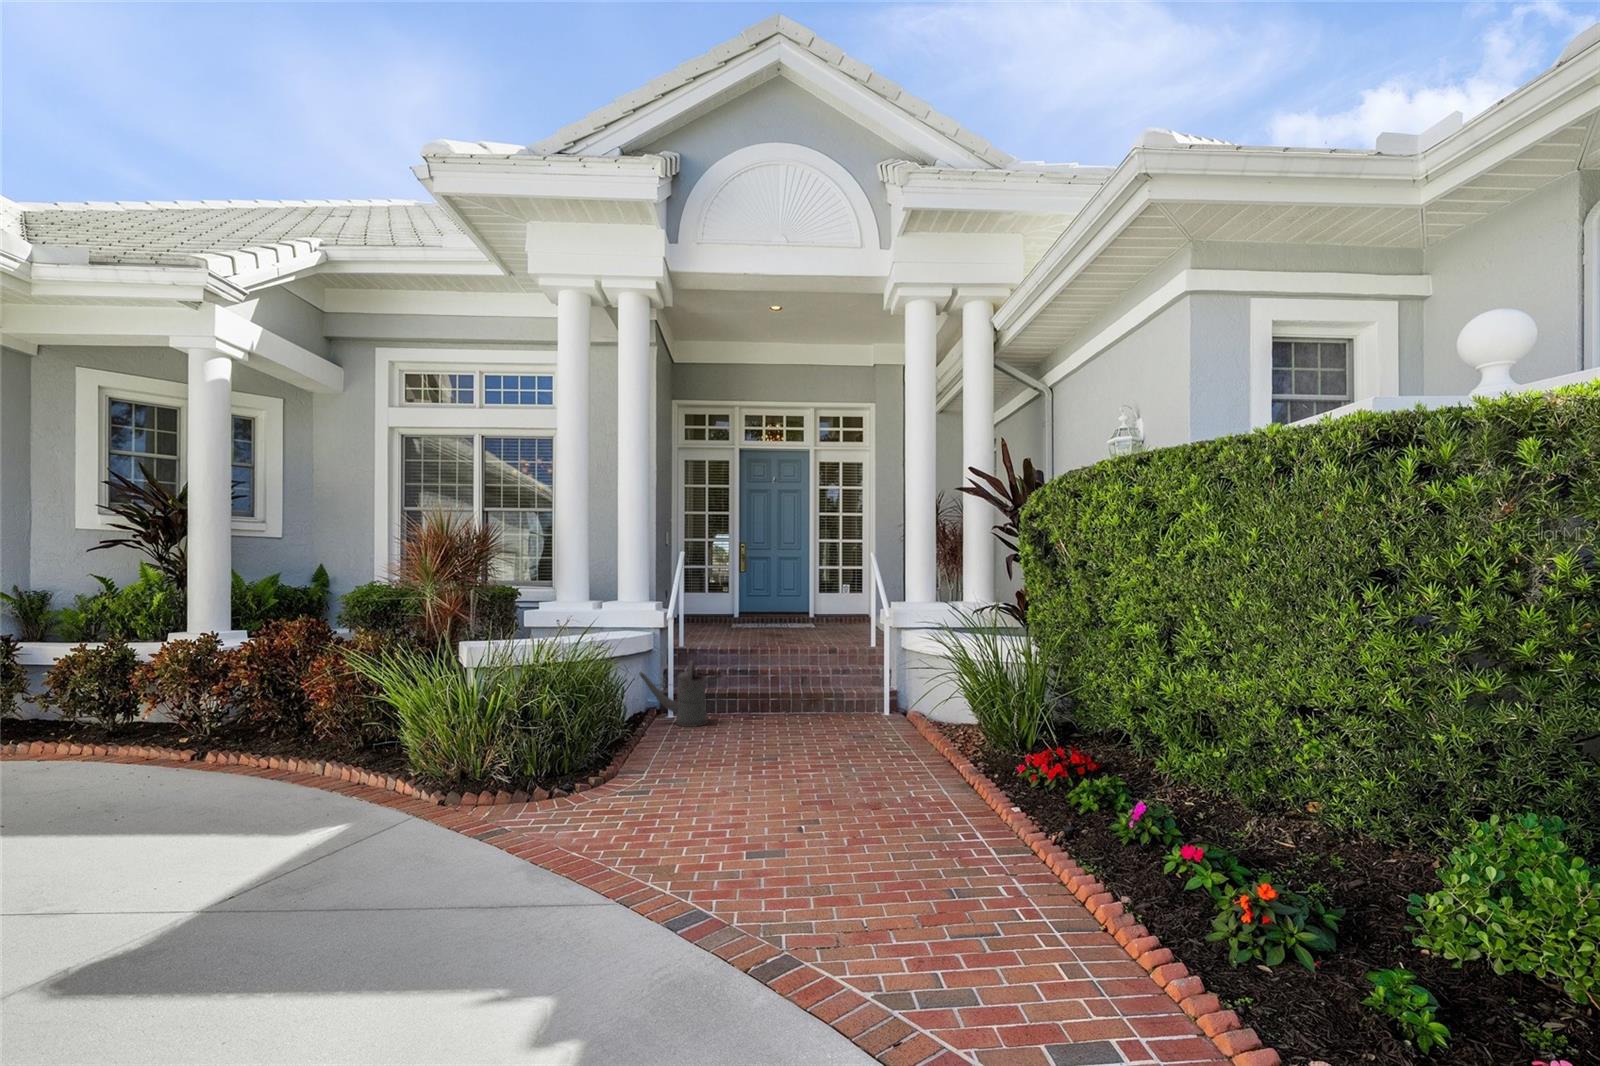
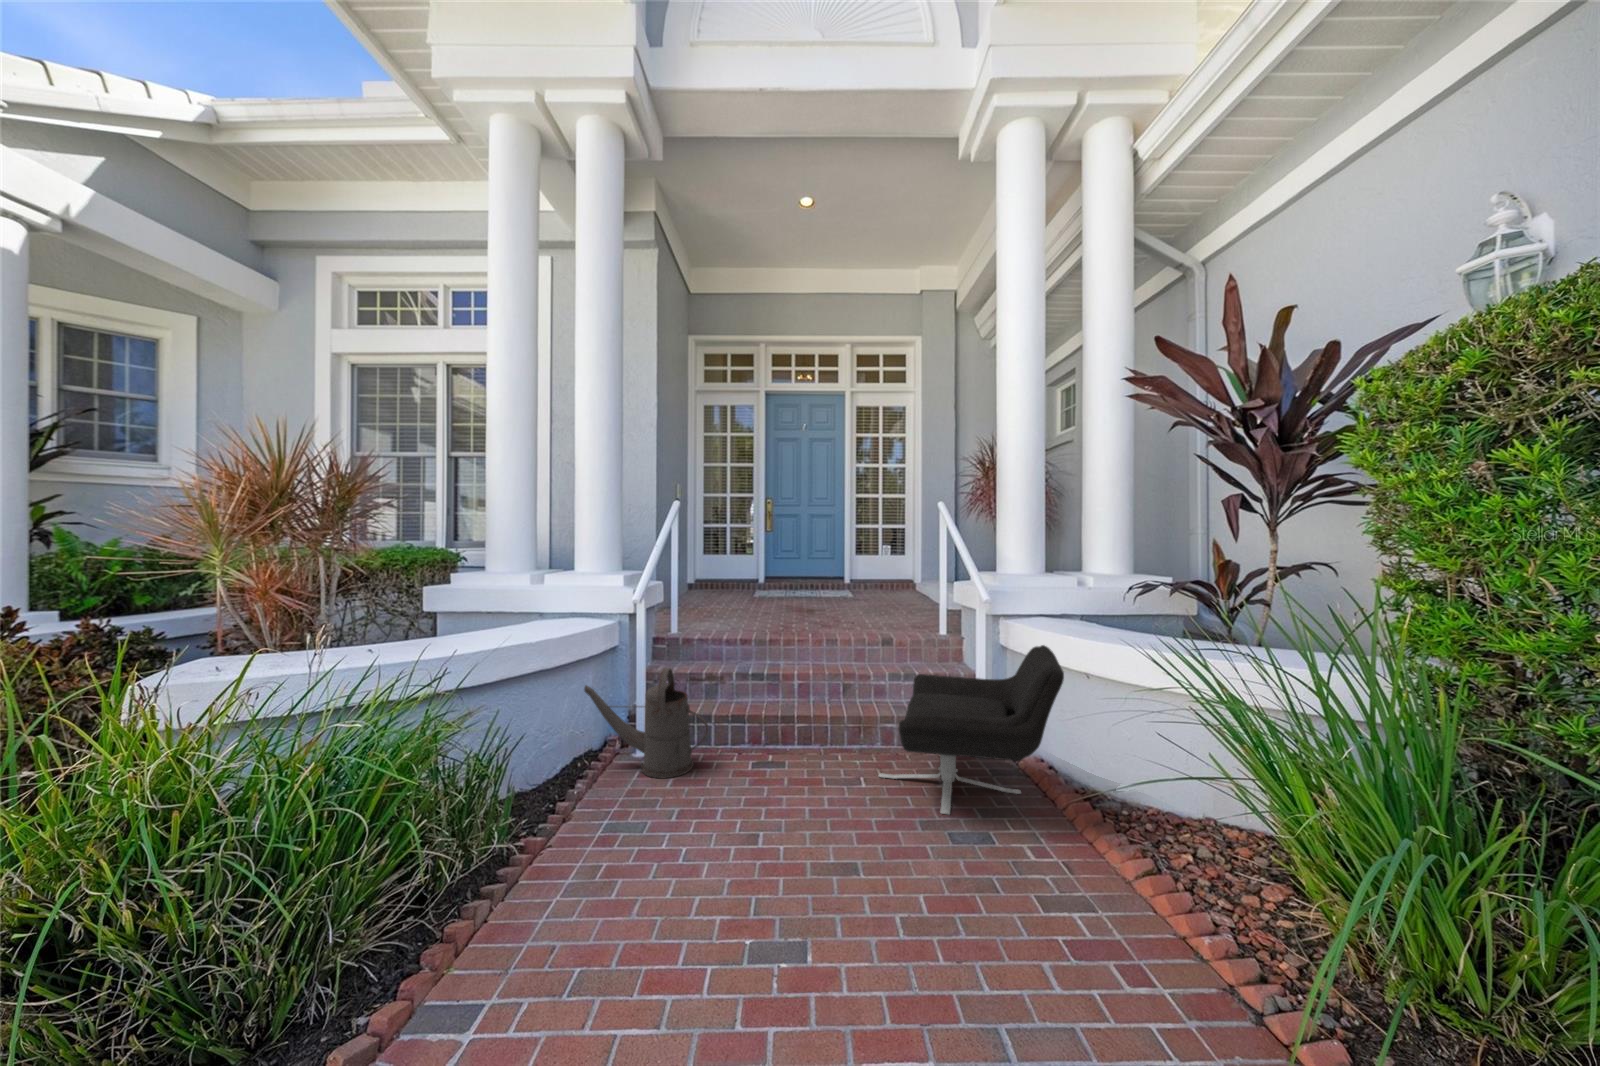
lounge chair: none [823,642,926,735] -> present [879,645,1064,814]

